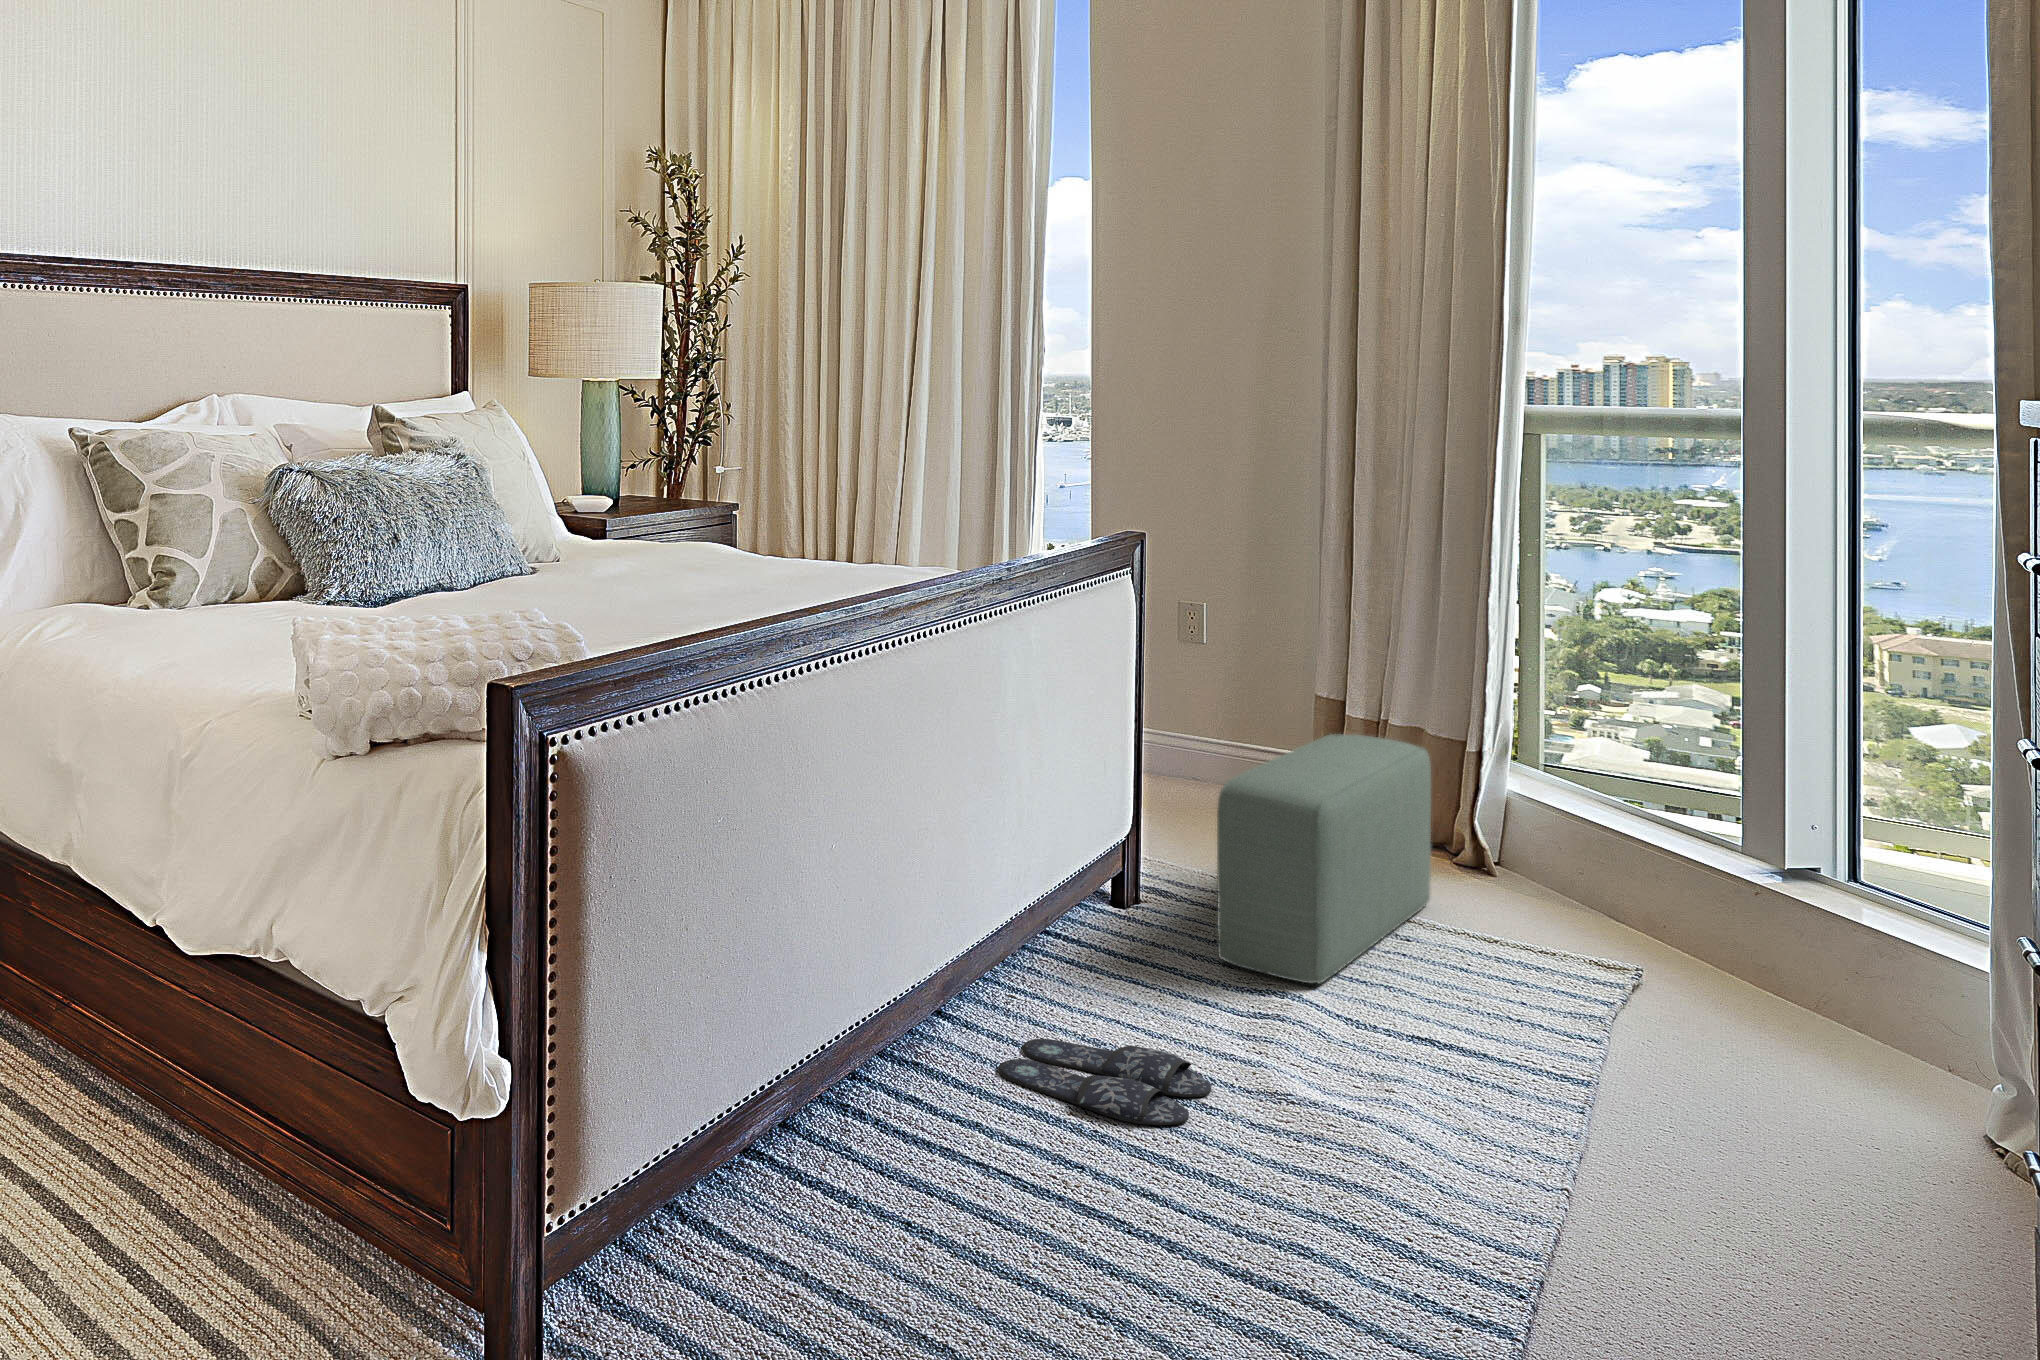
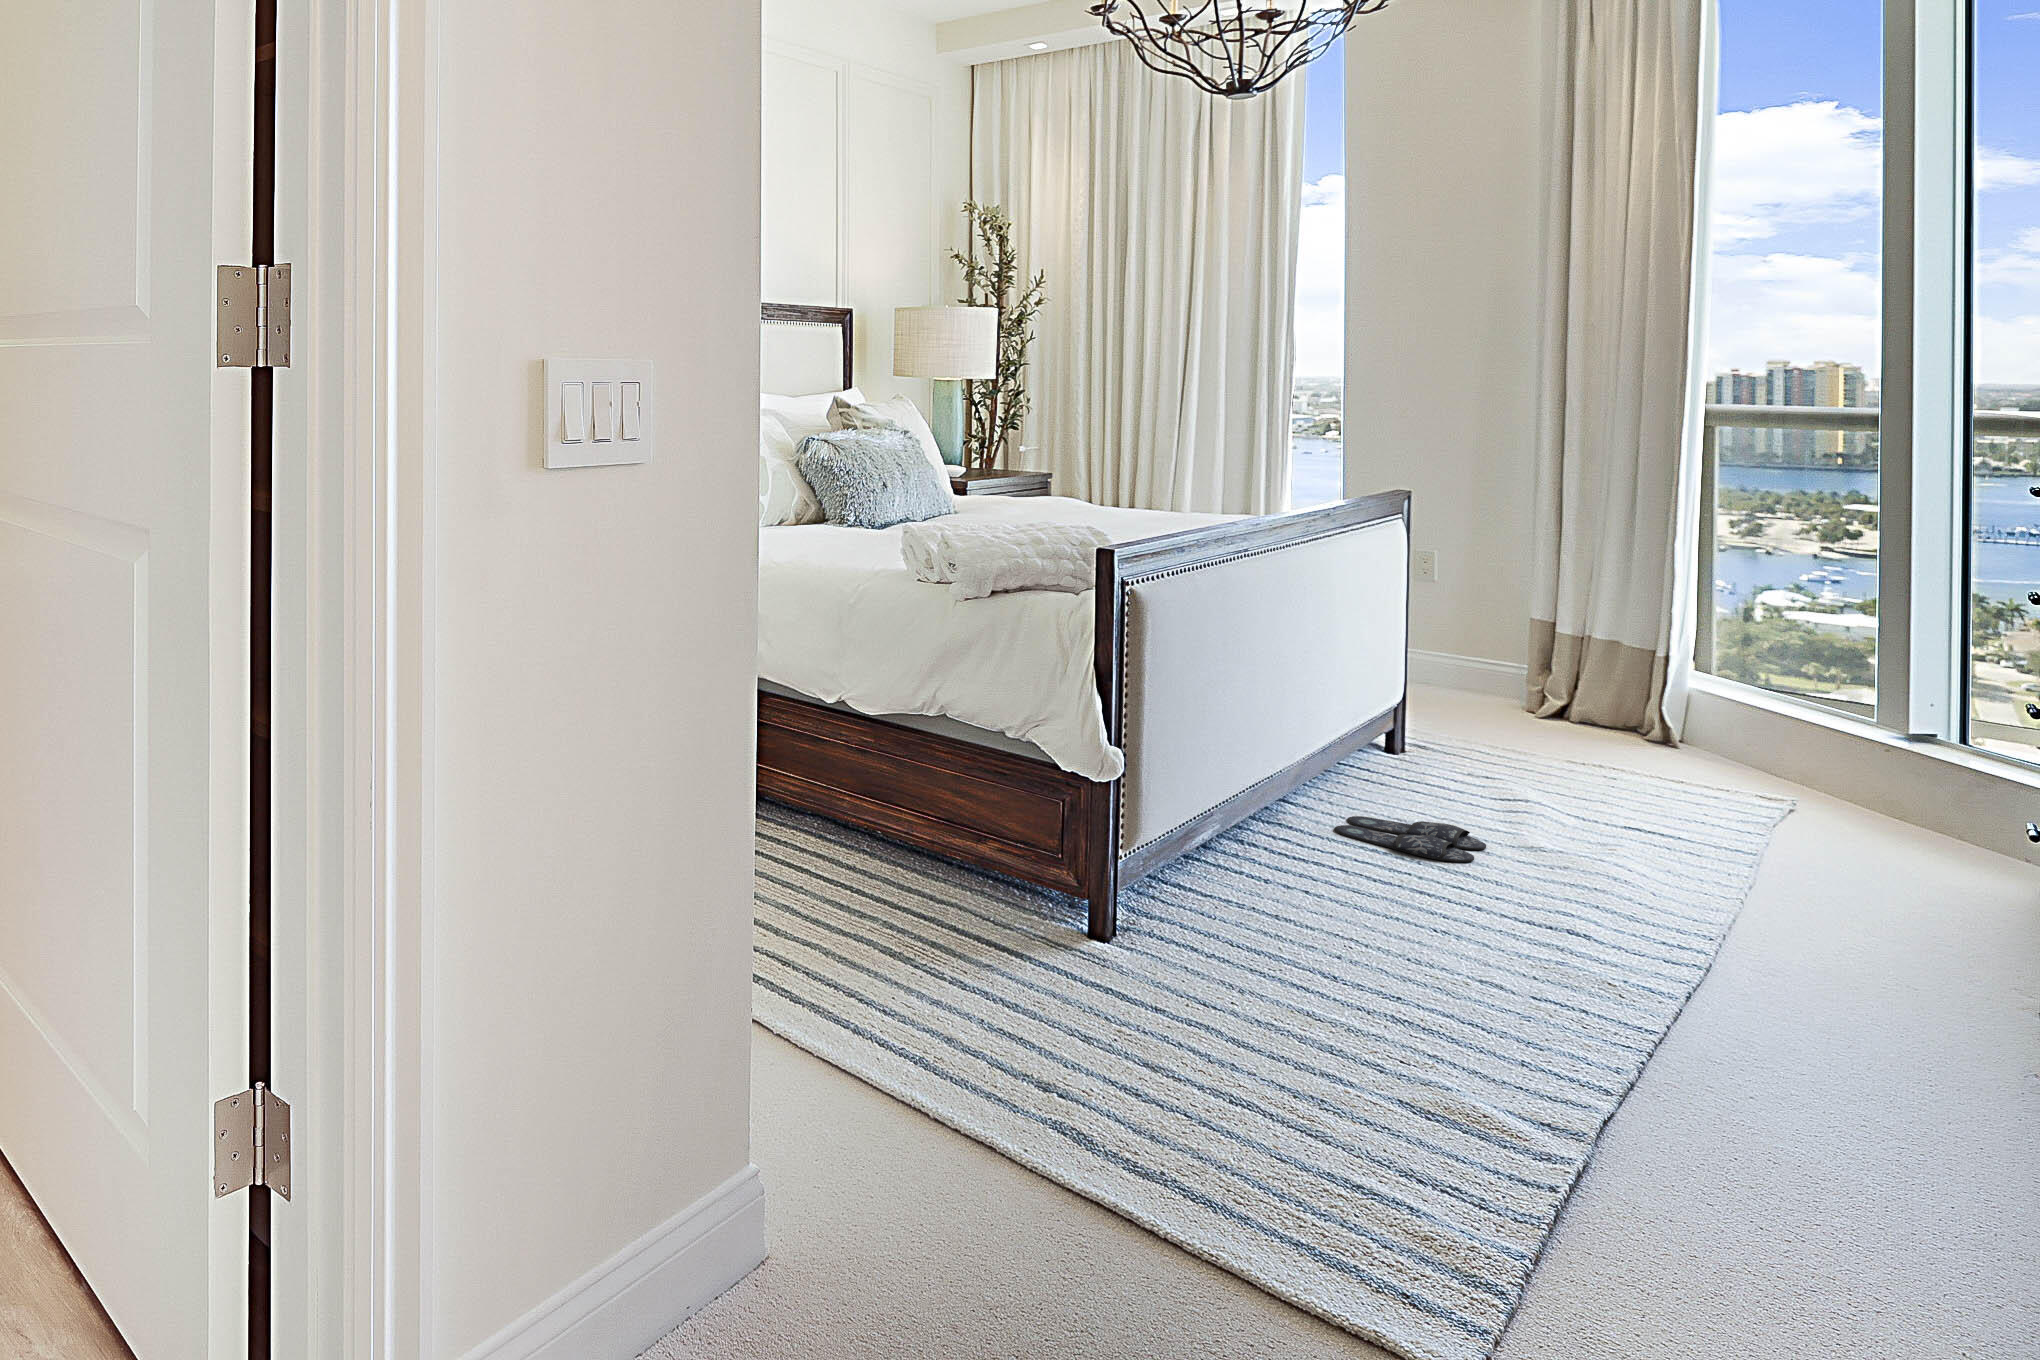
pouf: present [1217,734,1431,983] -> none [1473,637,1630,798]

